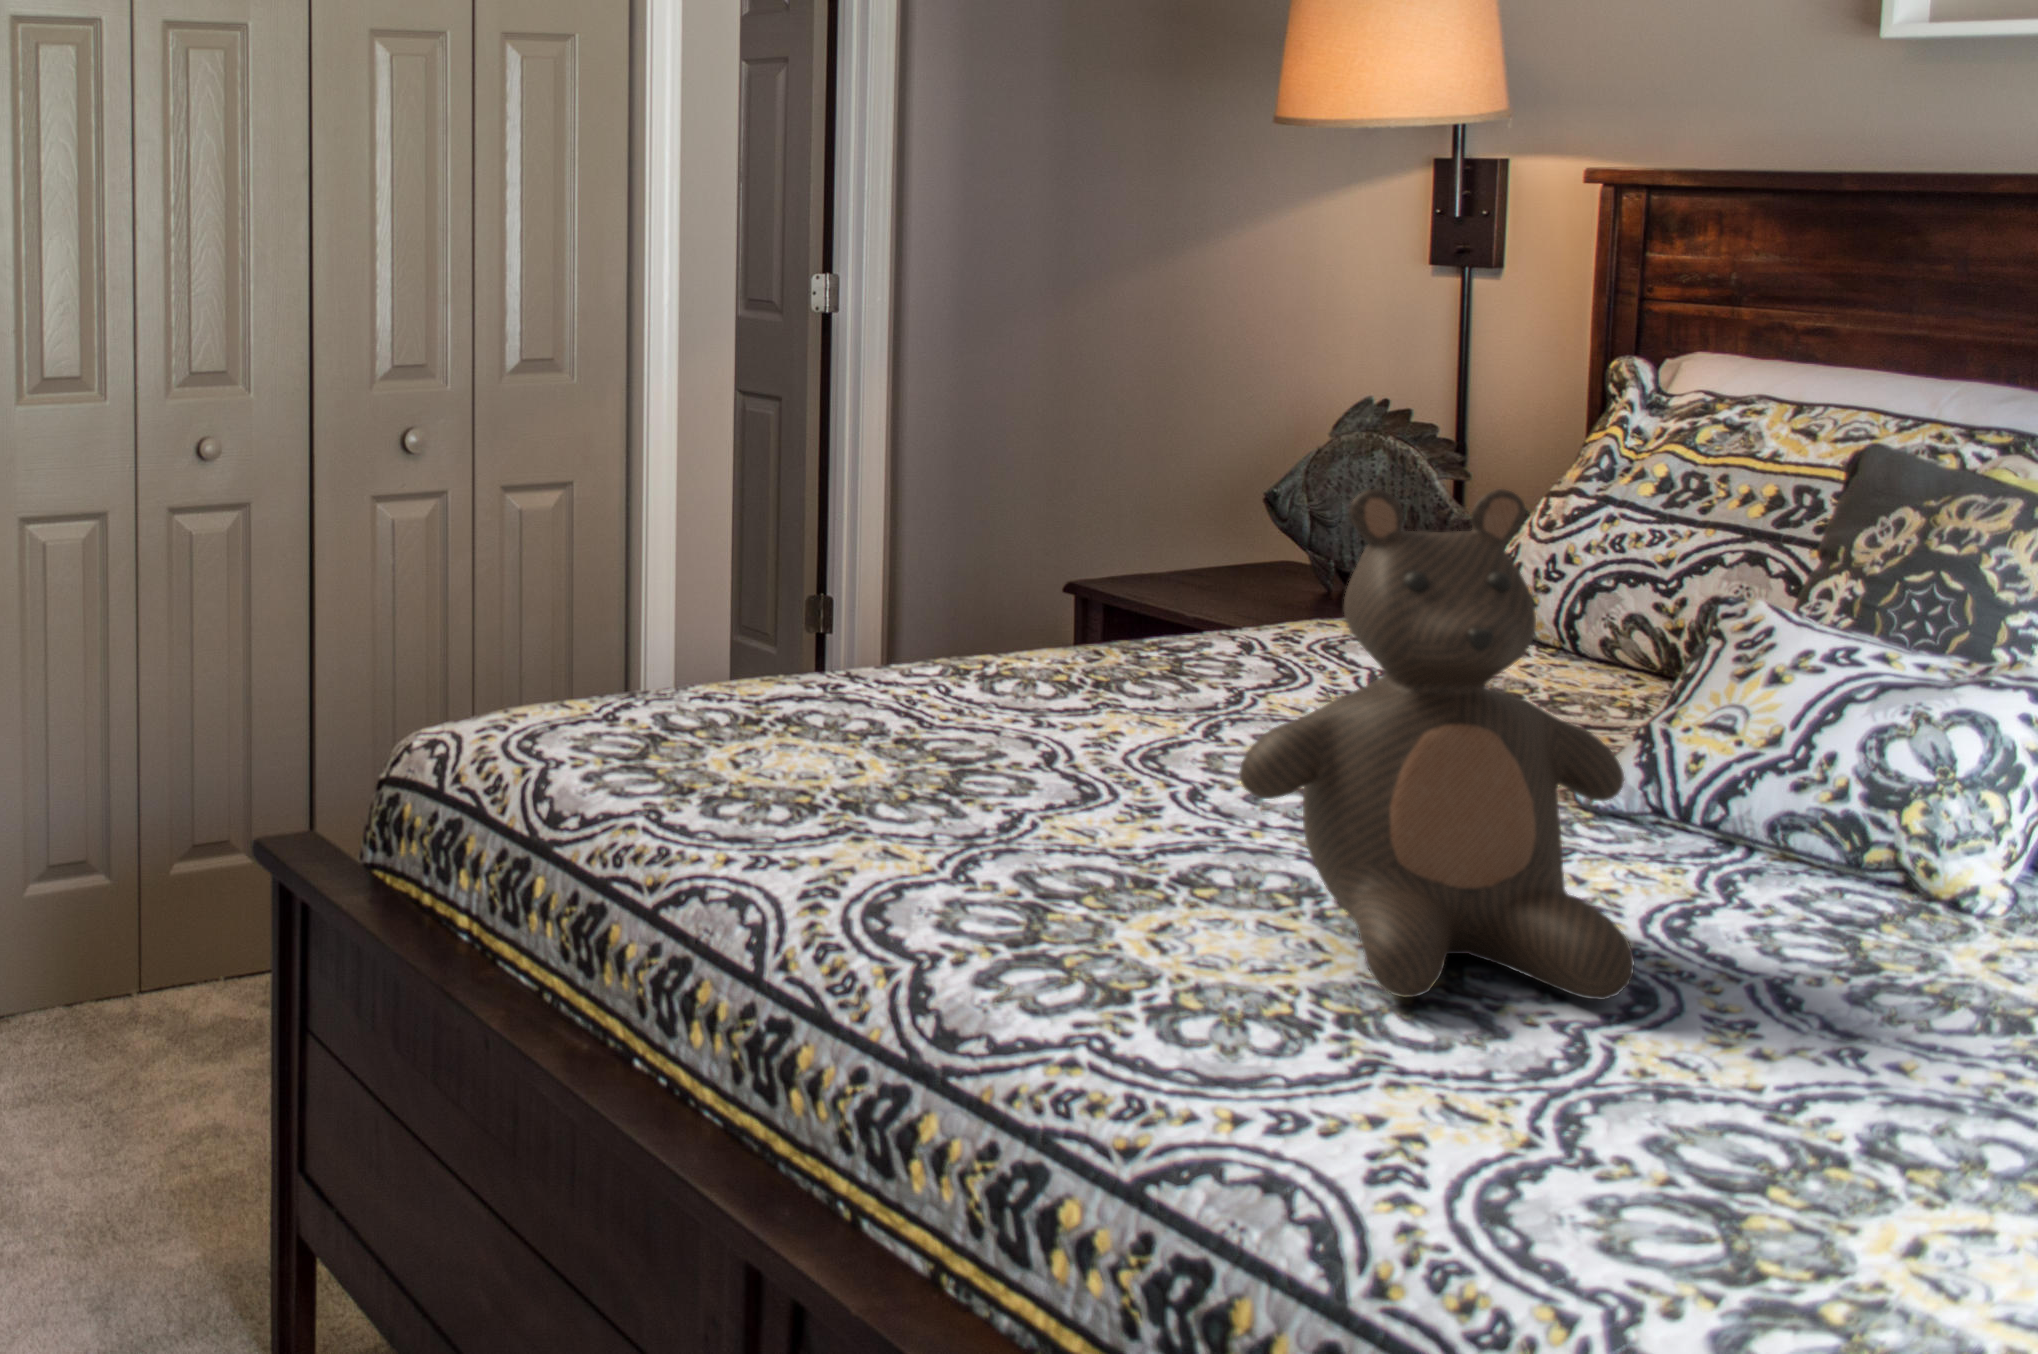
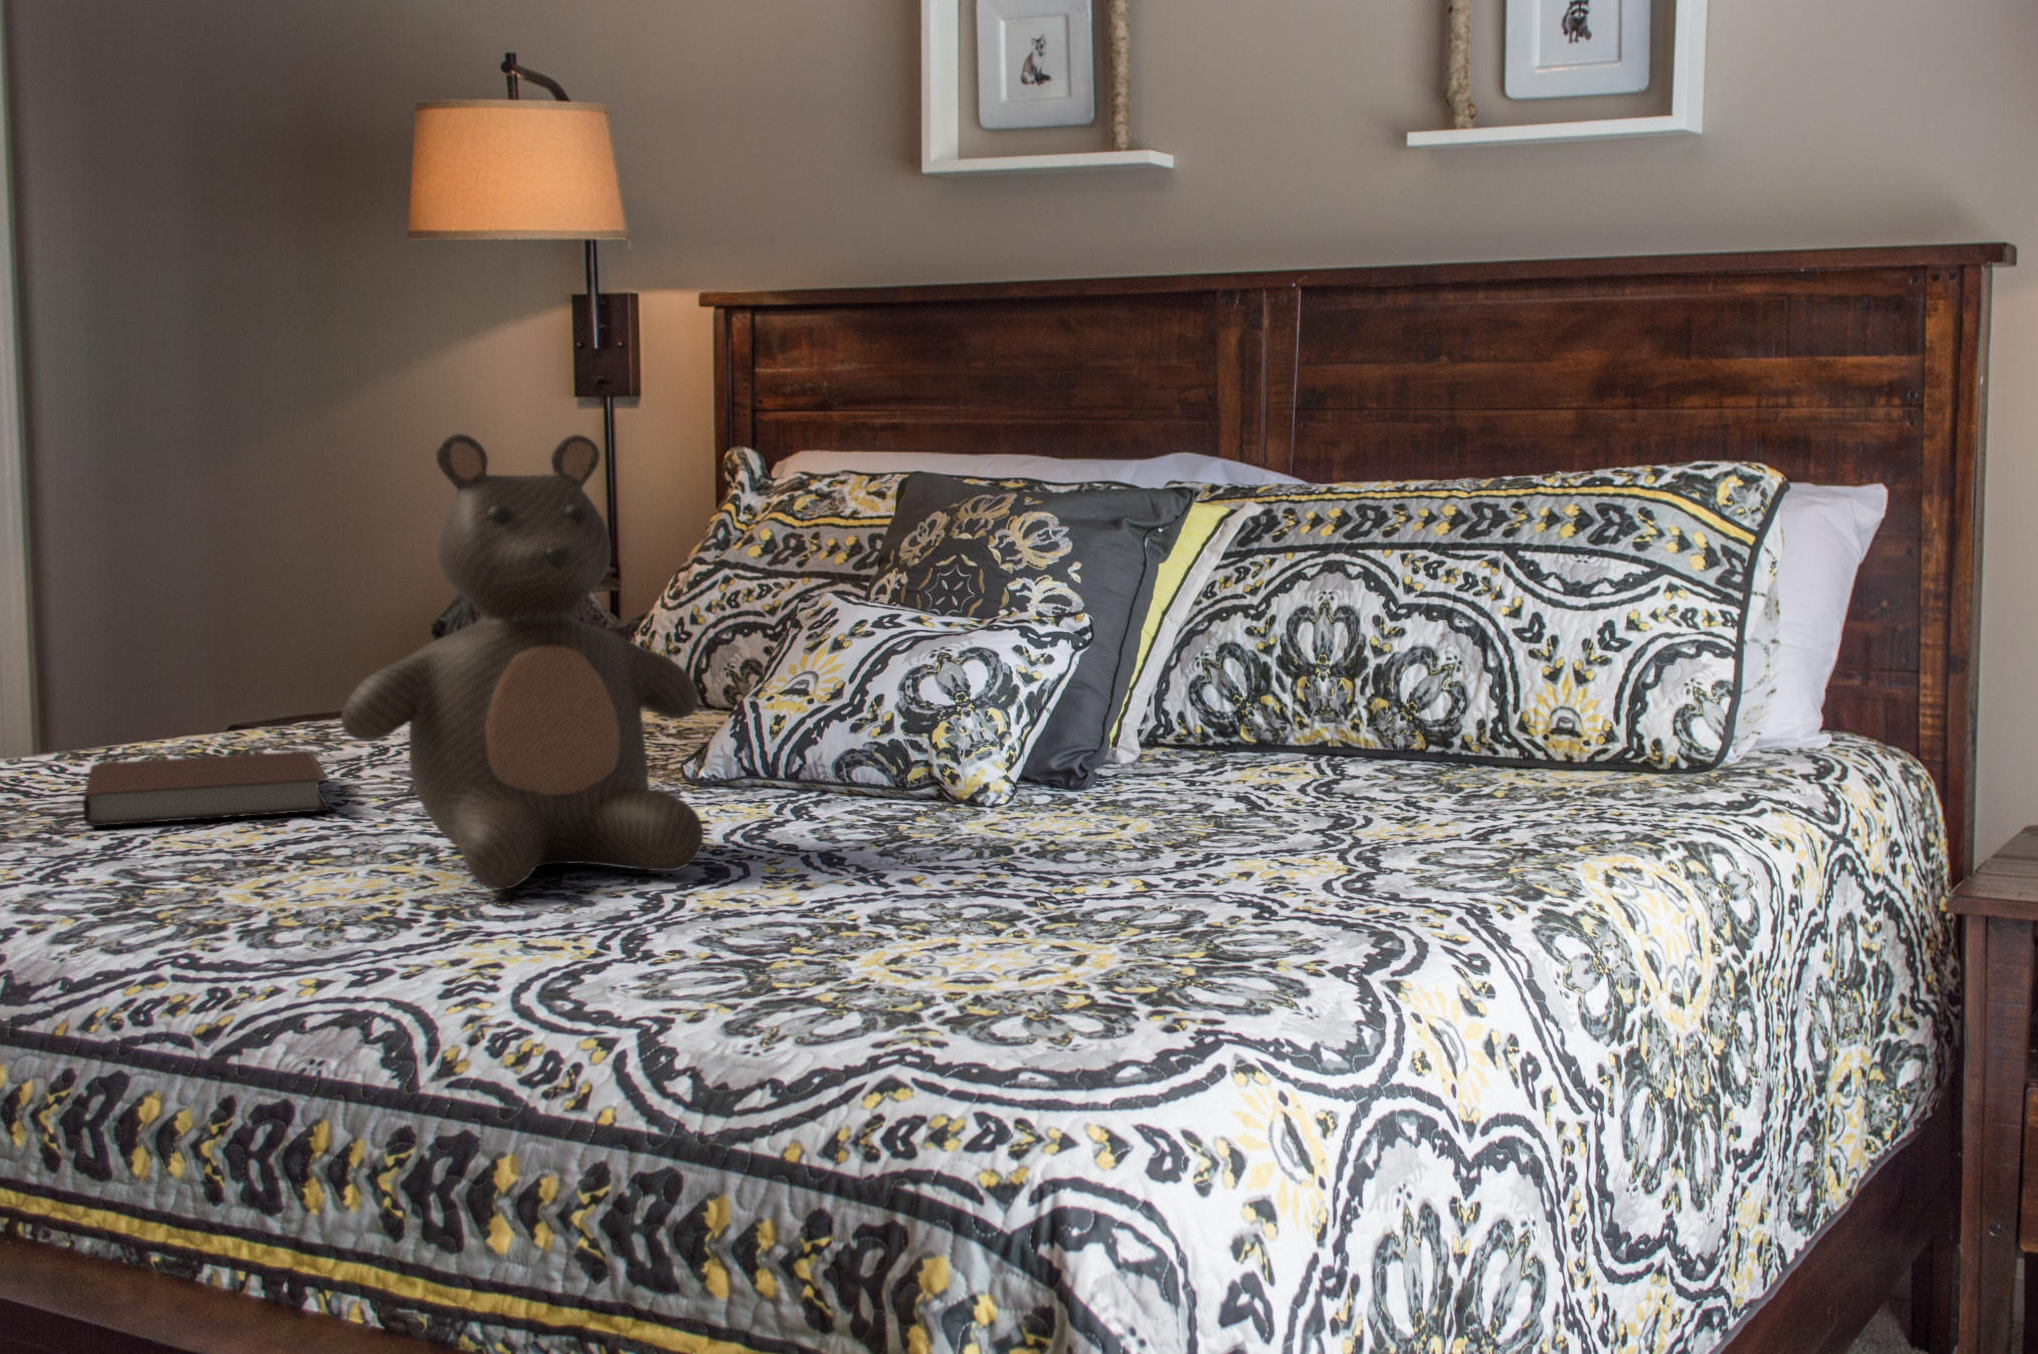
notebook: none [978,701,1204,801] -> present [83,751,329,826]

